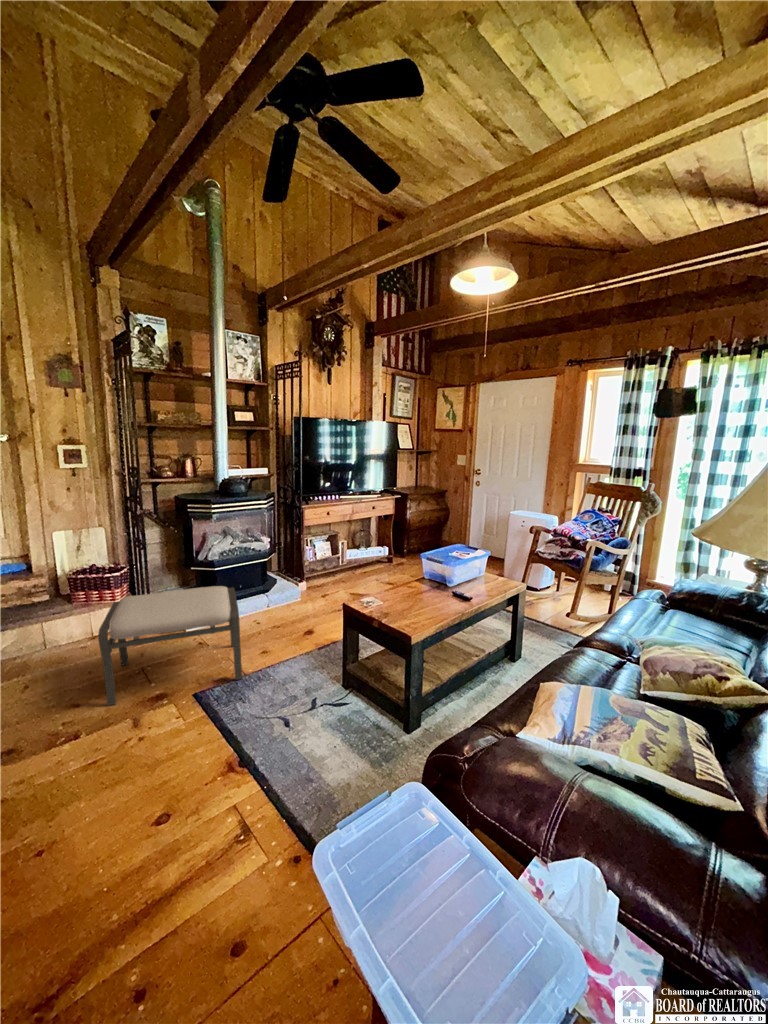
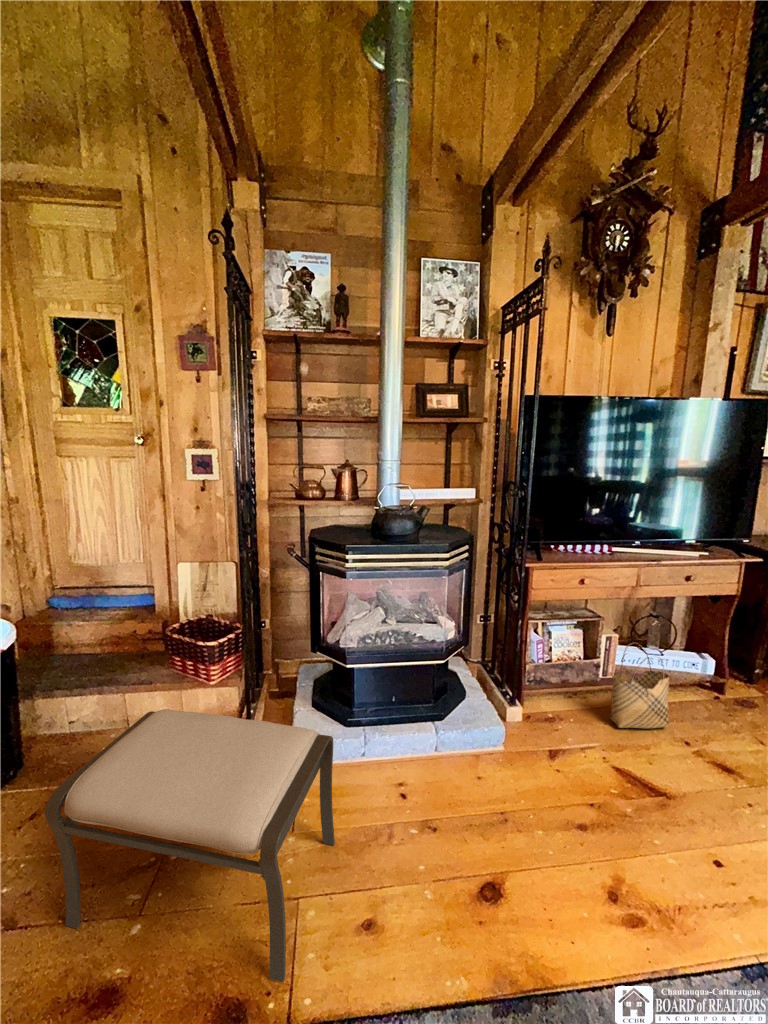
woven basket: none [347,540,373,581] -> present [610,642,670,728]

